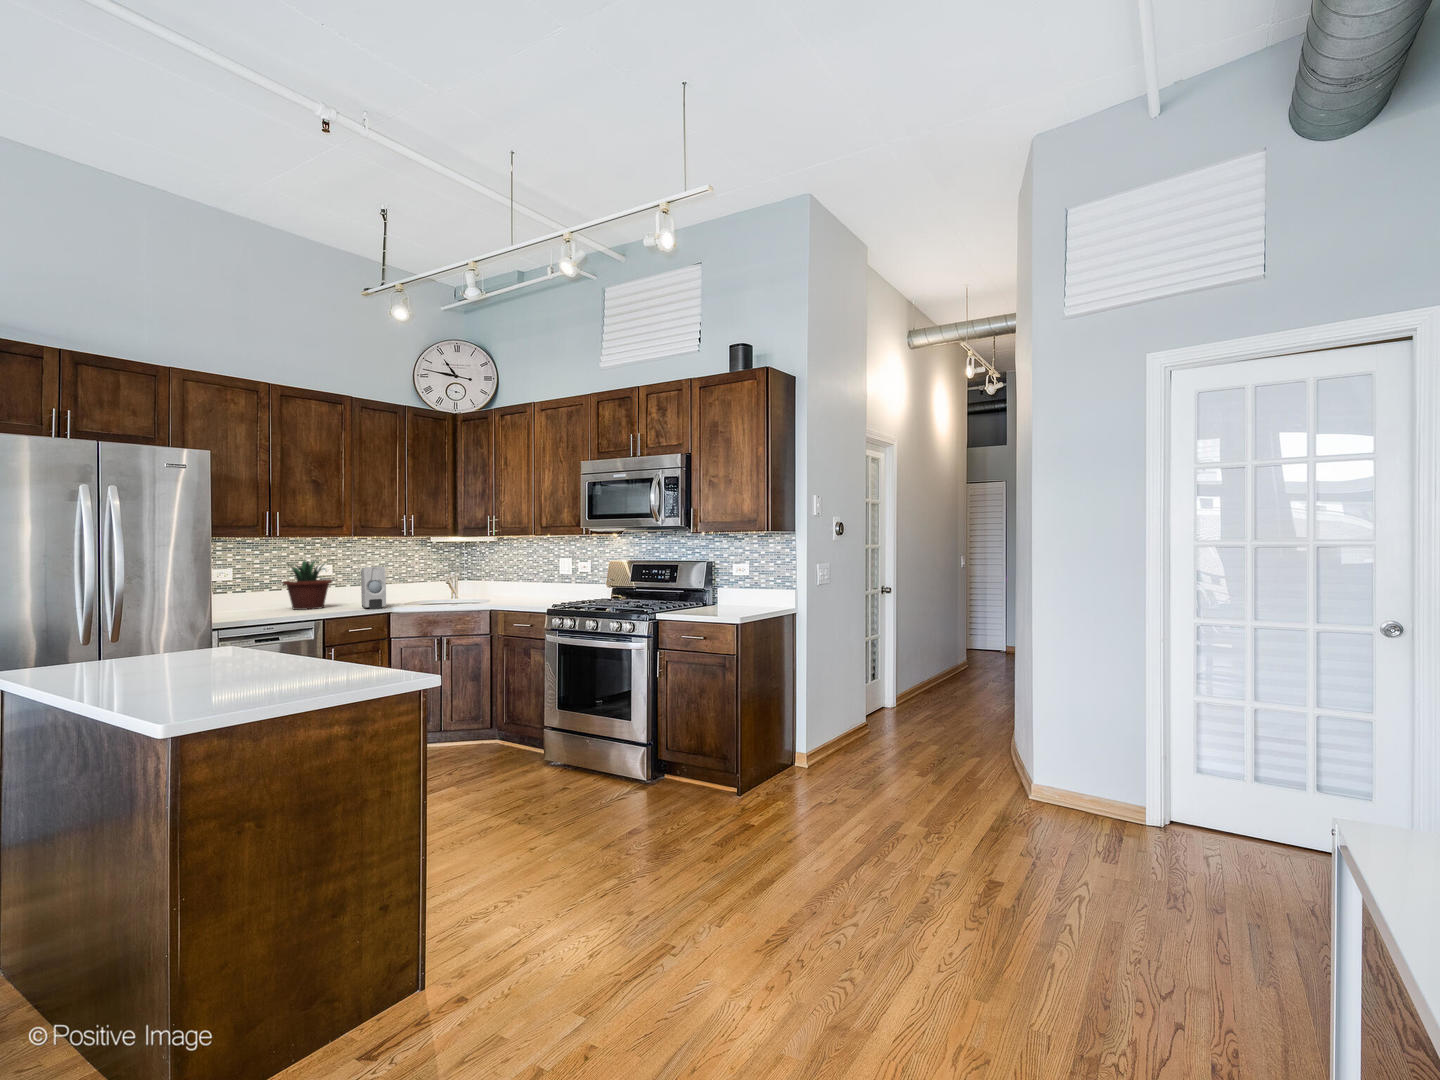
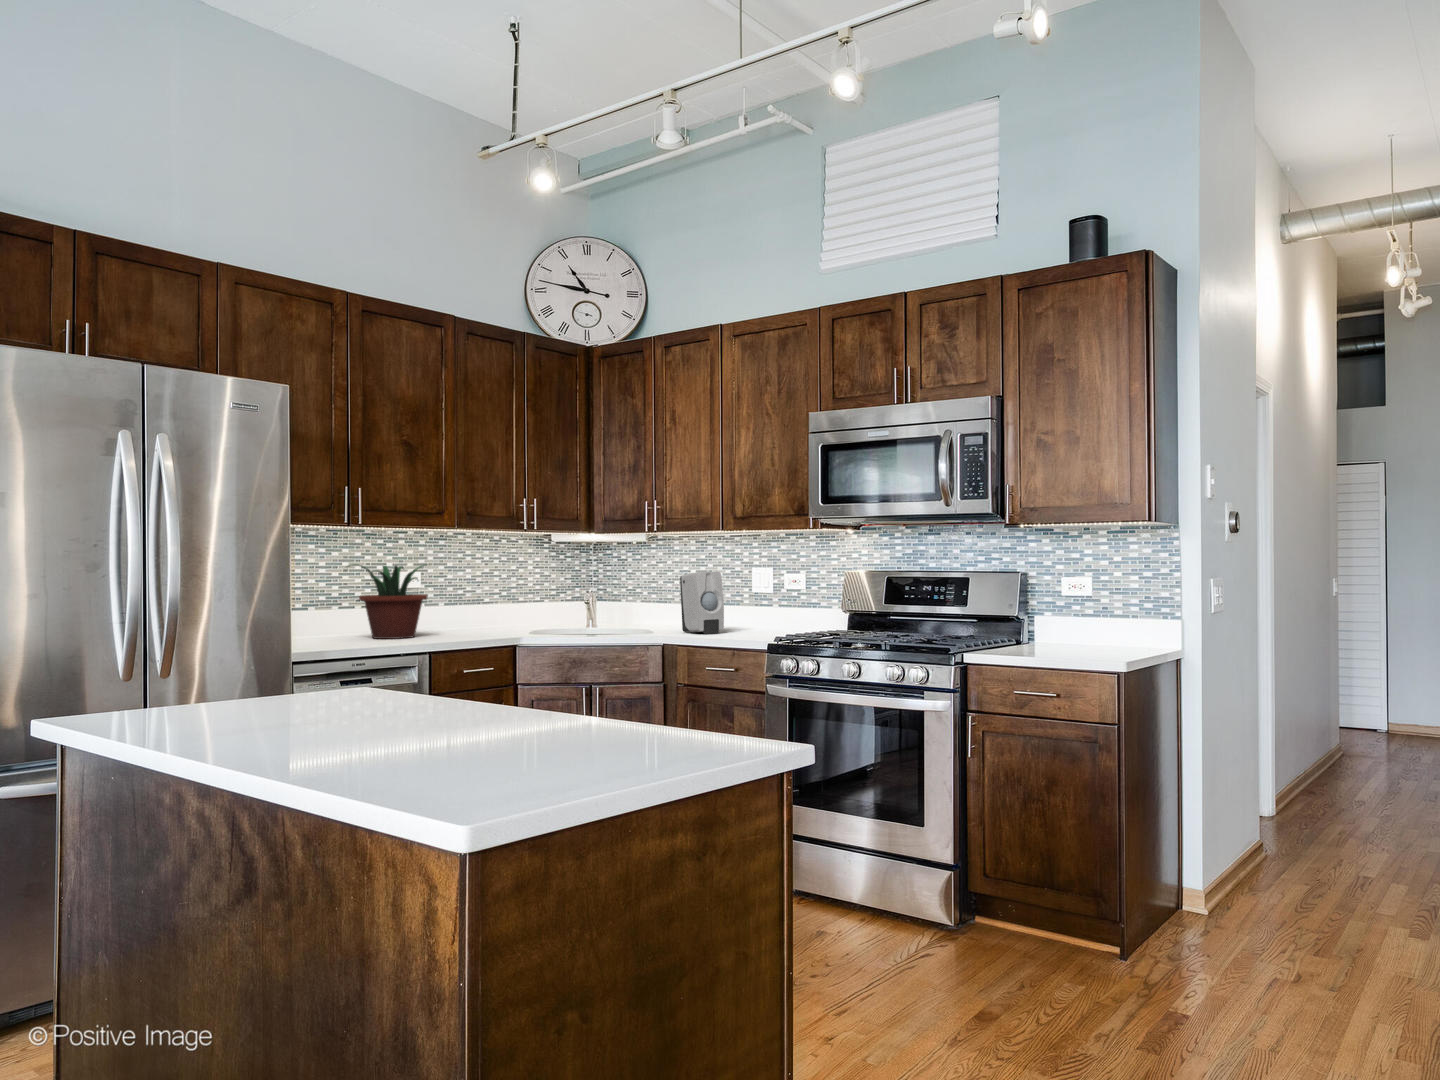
soap dispenser: present [361,567,386,609] -> present [680,572,724,634]

